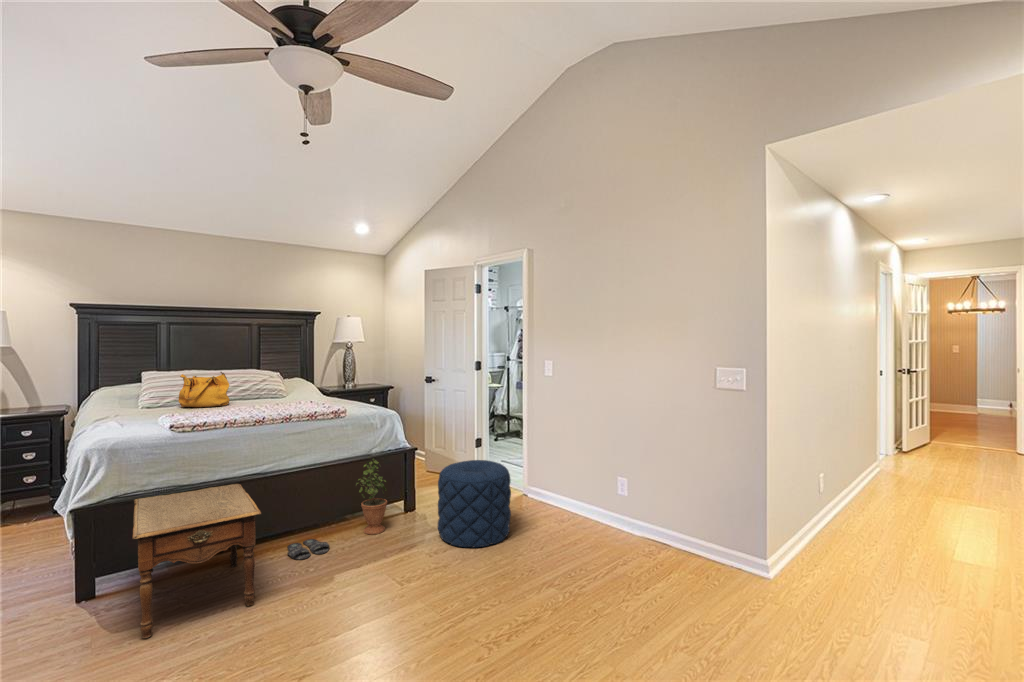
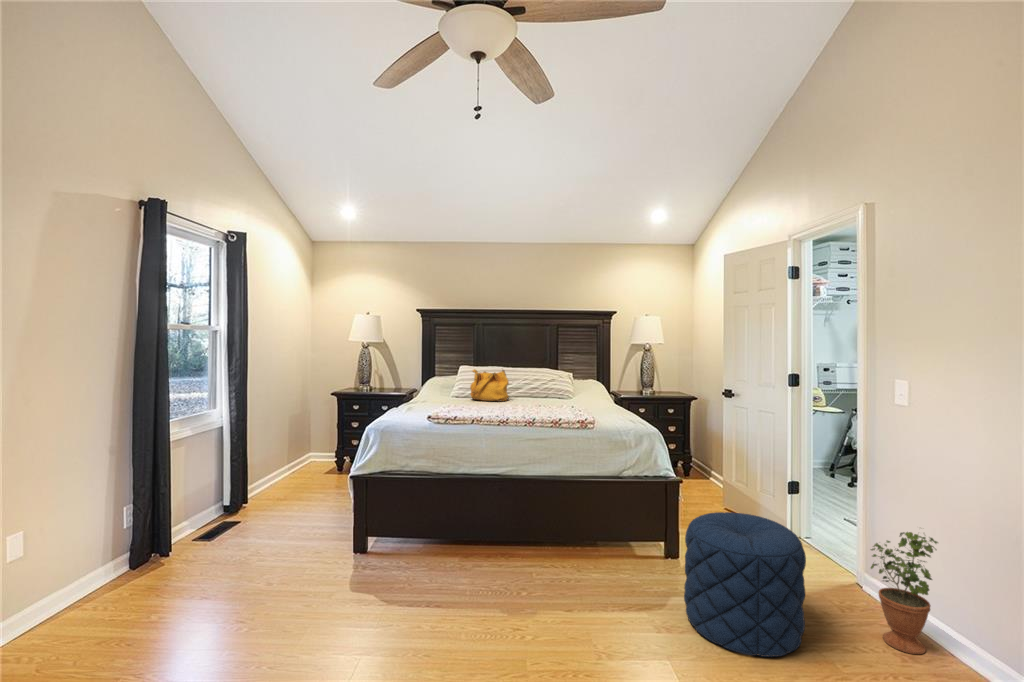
potted plant: present [356,458,387,535] -> present [871,532,938,654]
side table: present [132,484,262,638] -> none [349,478,475,616]
slippers: present [288,539,329,560] -> none [513,558,556,581]

